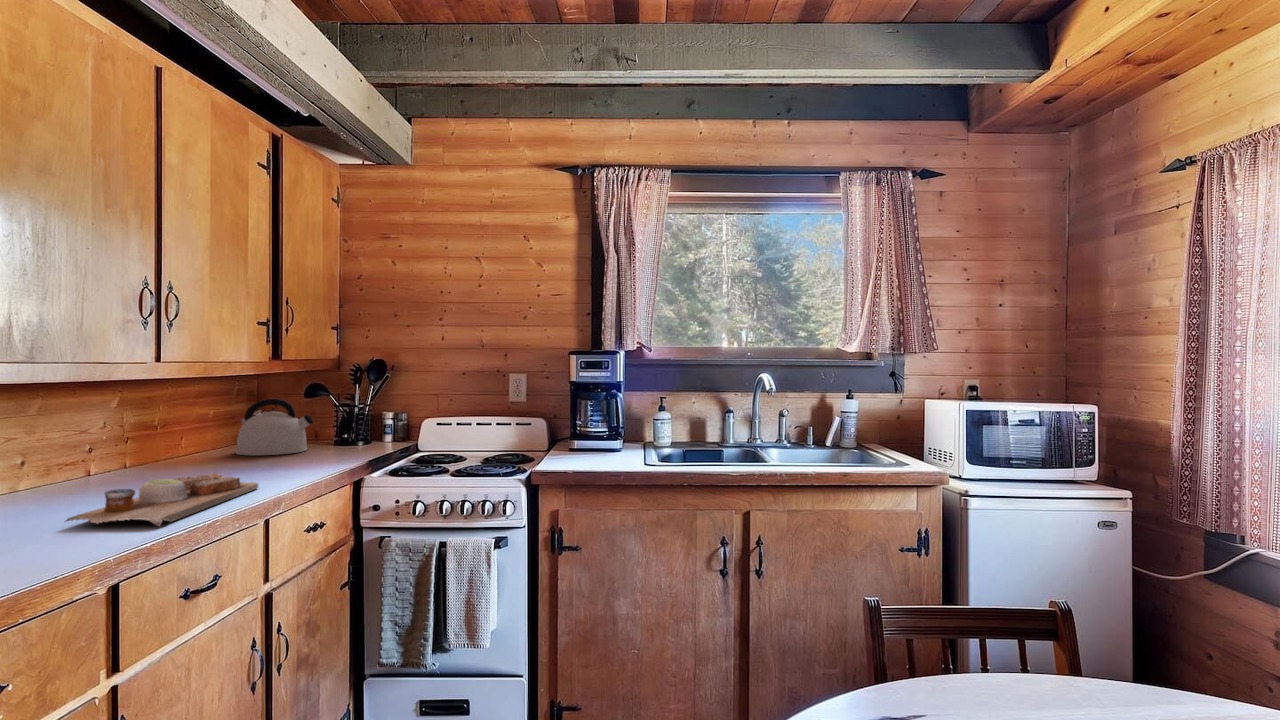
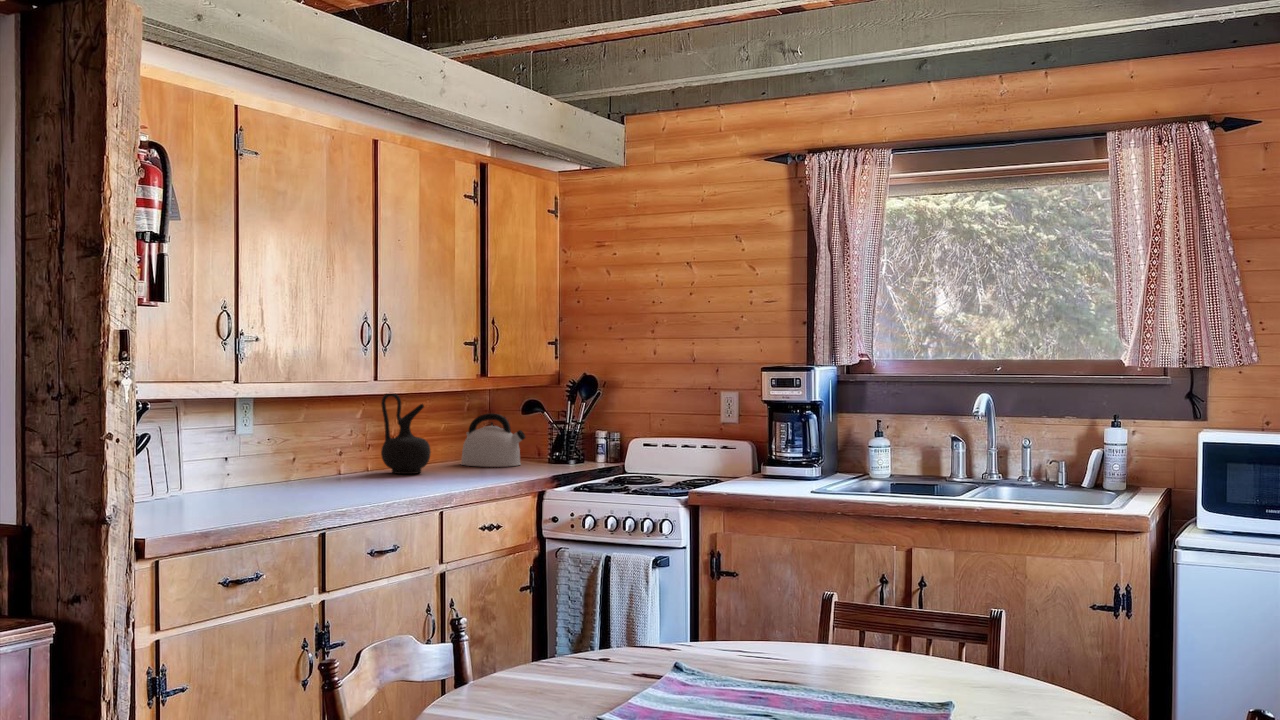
ceramic jug: none [137,380,208,476] -> present [381,394,431,474]
cutting board: present [66,473,258,527] -> none [327,468,454,497]

